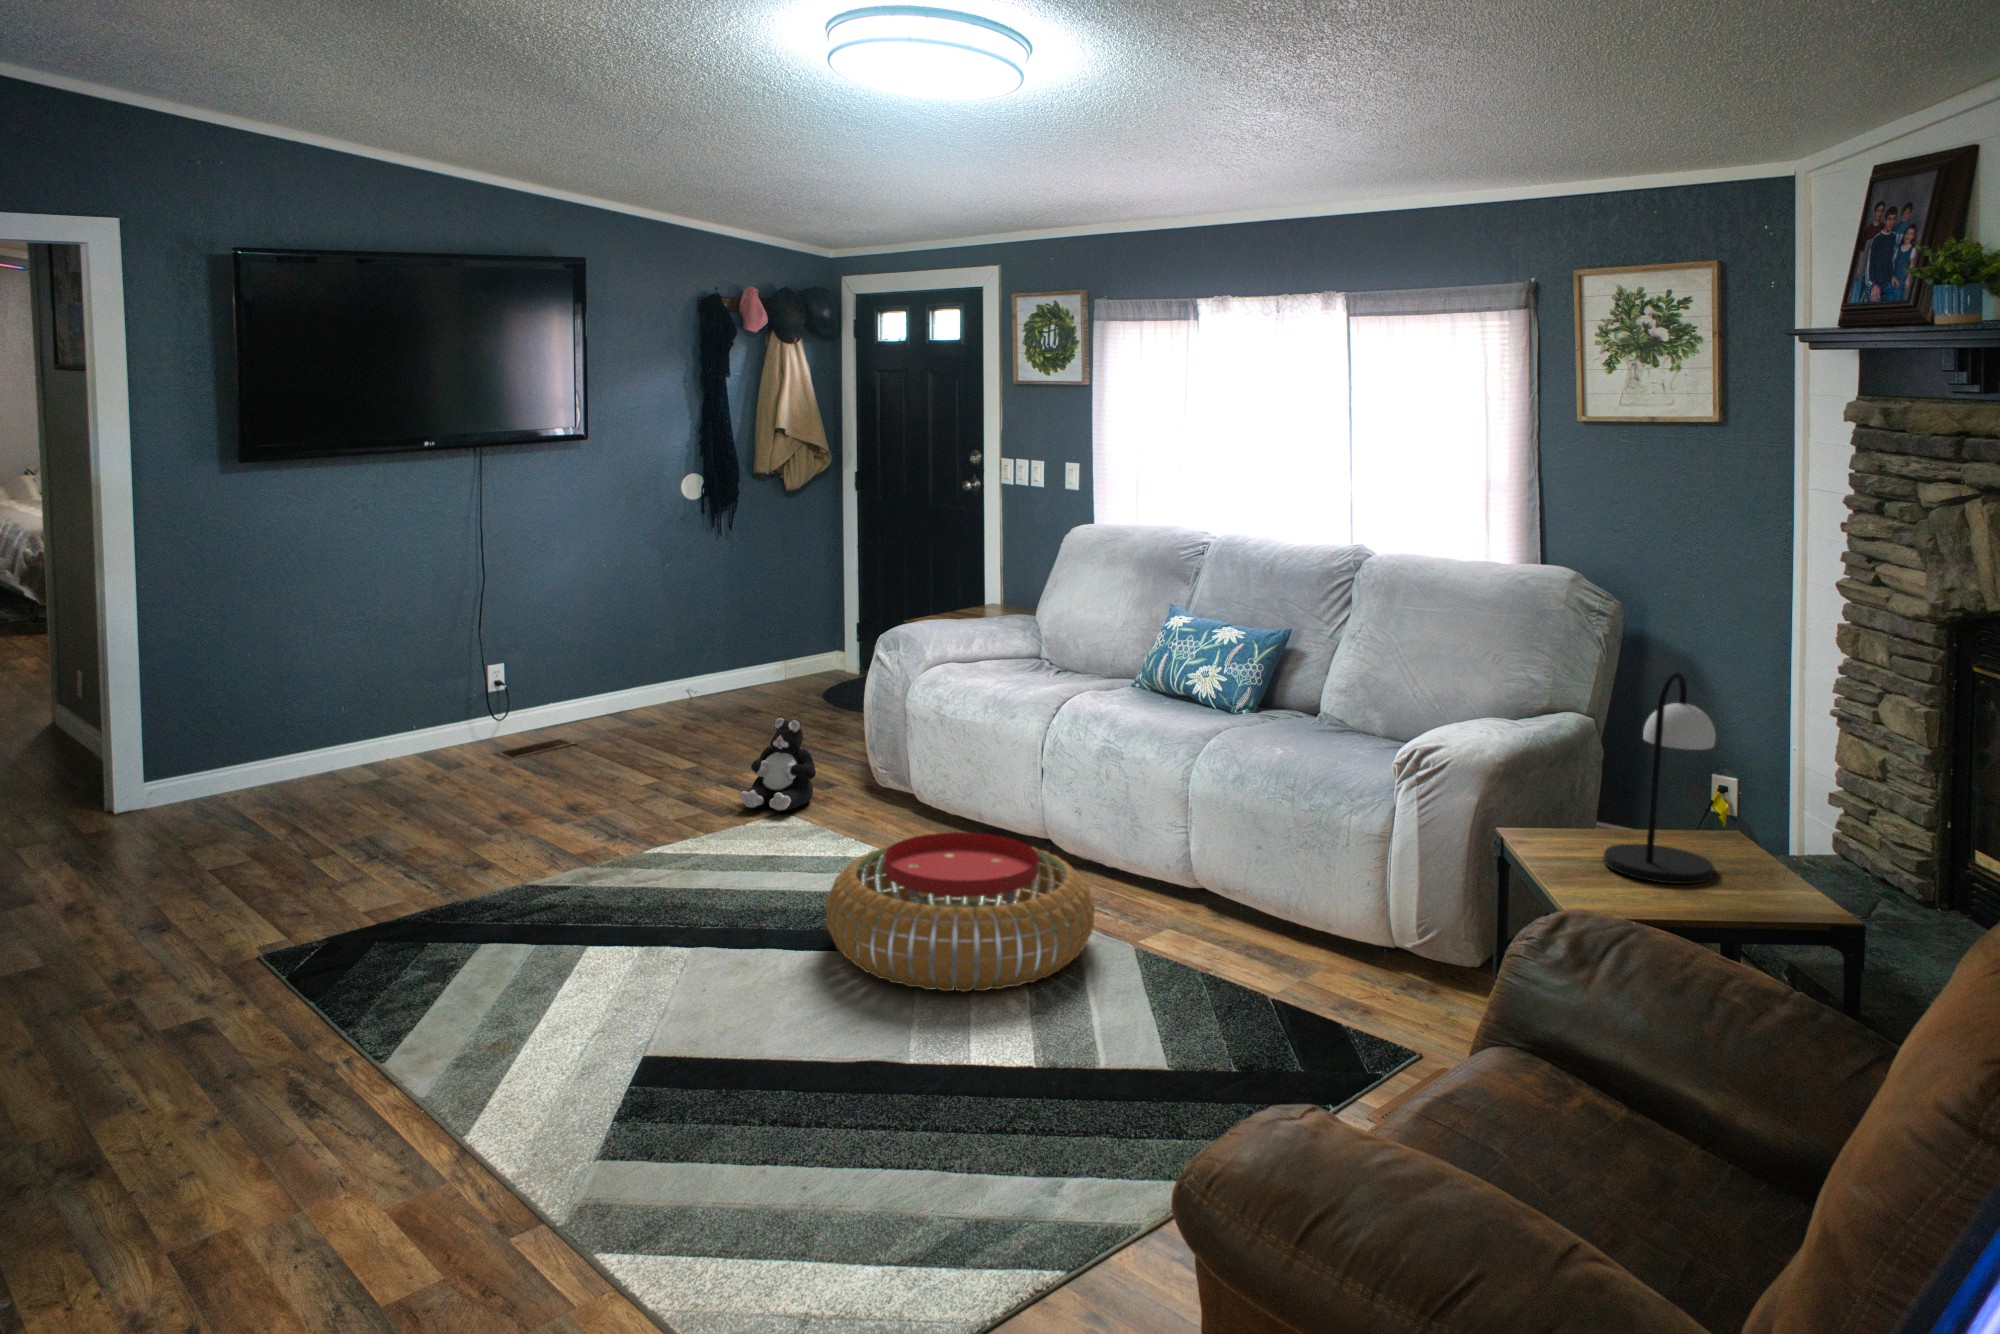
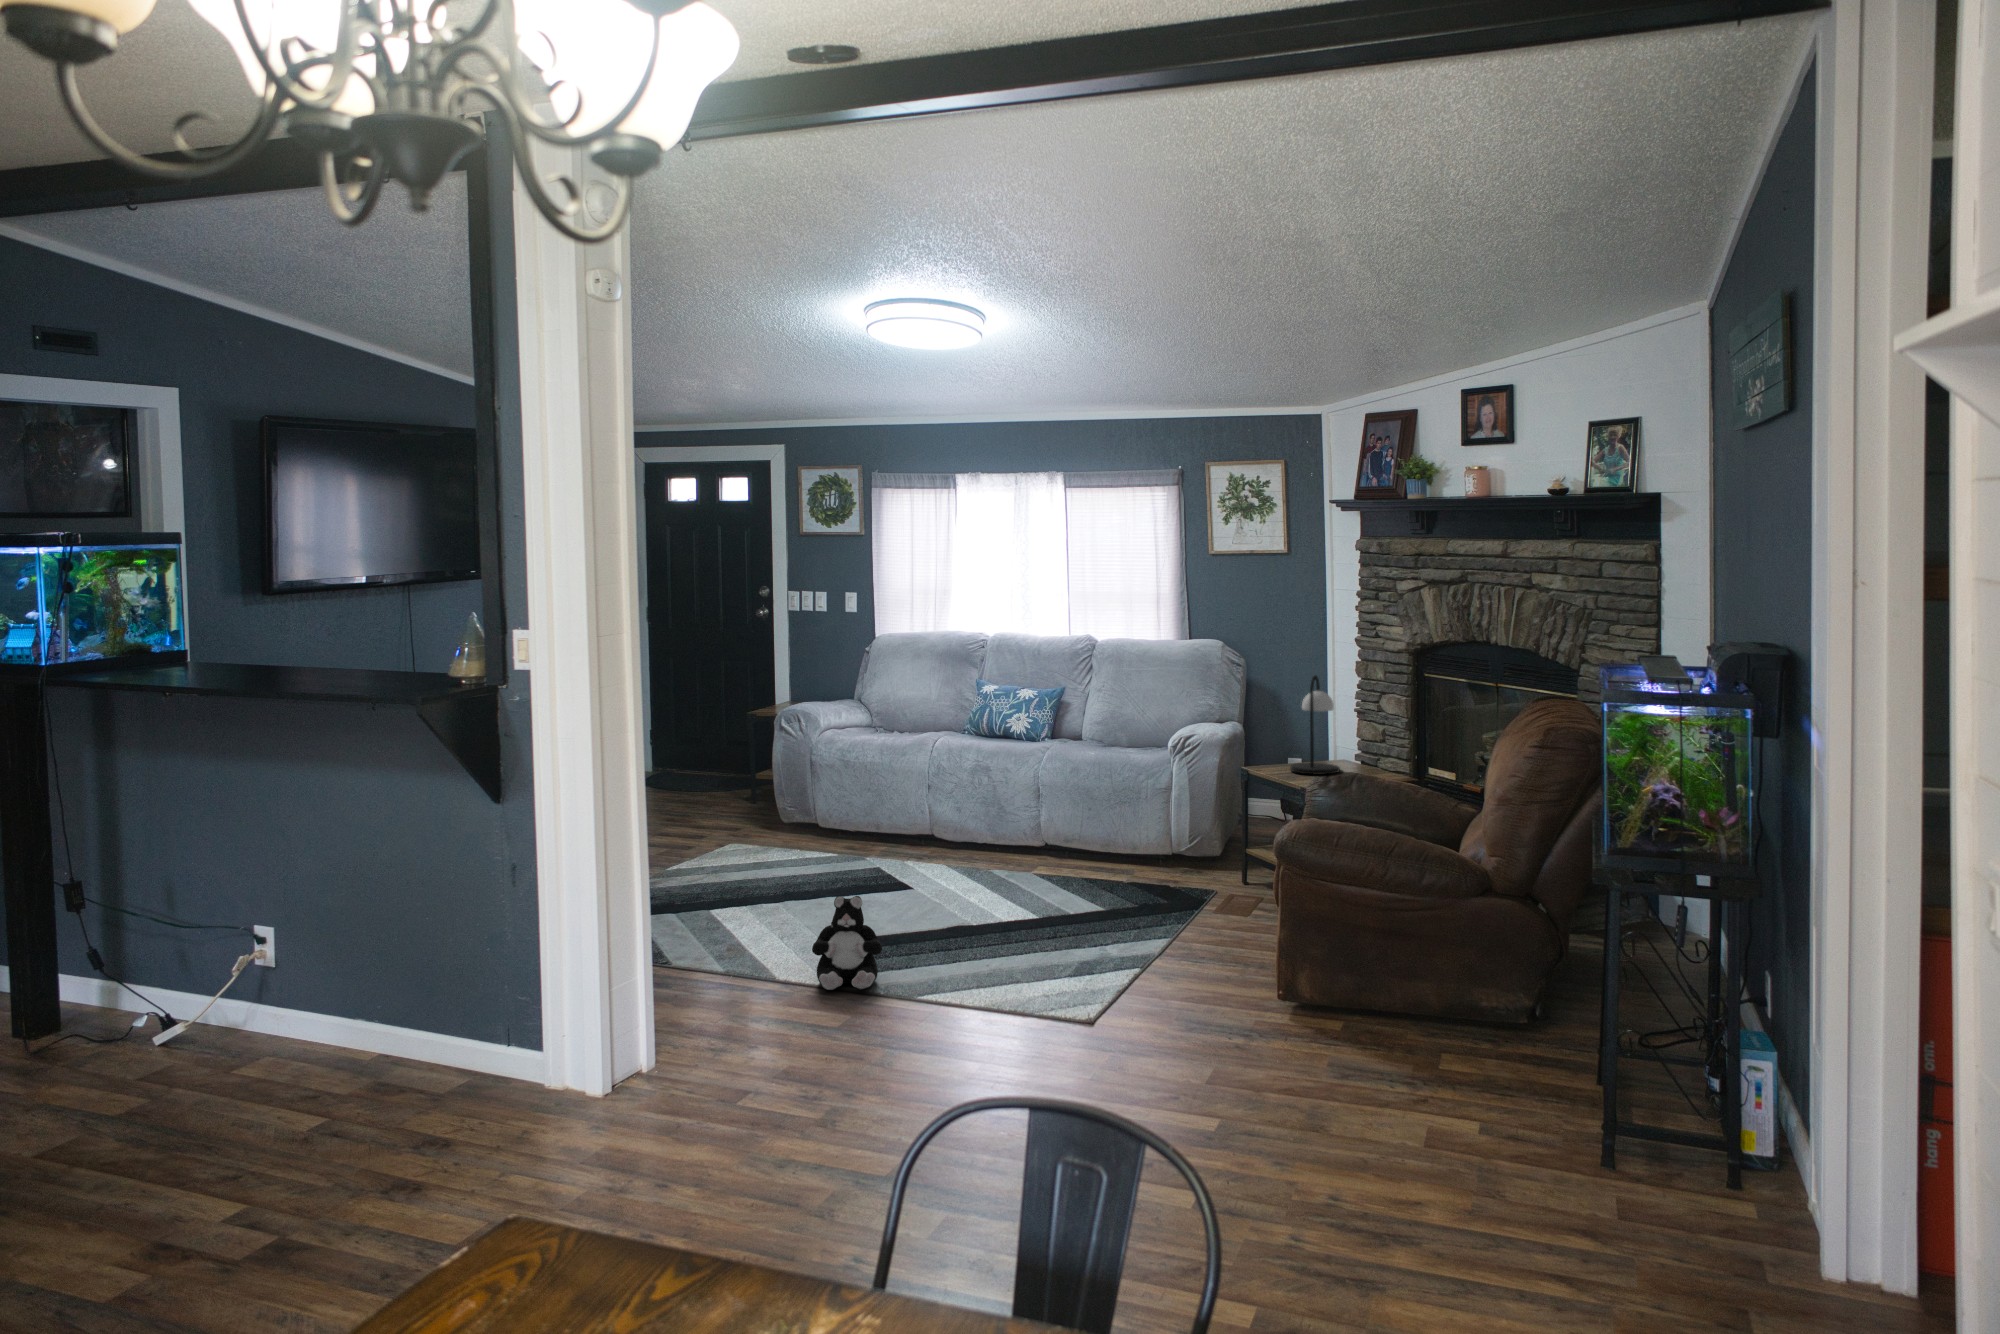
plush toy: present [740,718,816,811] -> present [812,896,882,990]
pouf: present [826,832,1095,992] -> none [850,816,1012,897]

